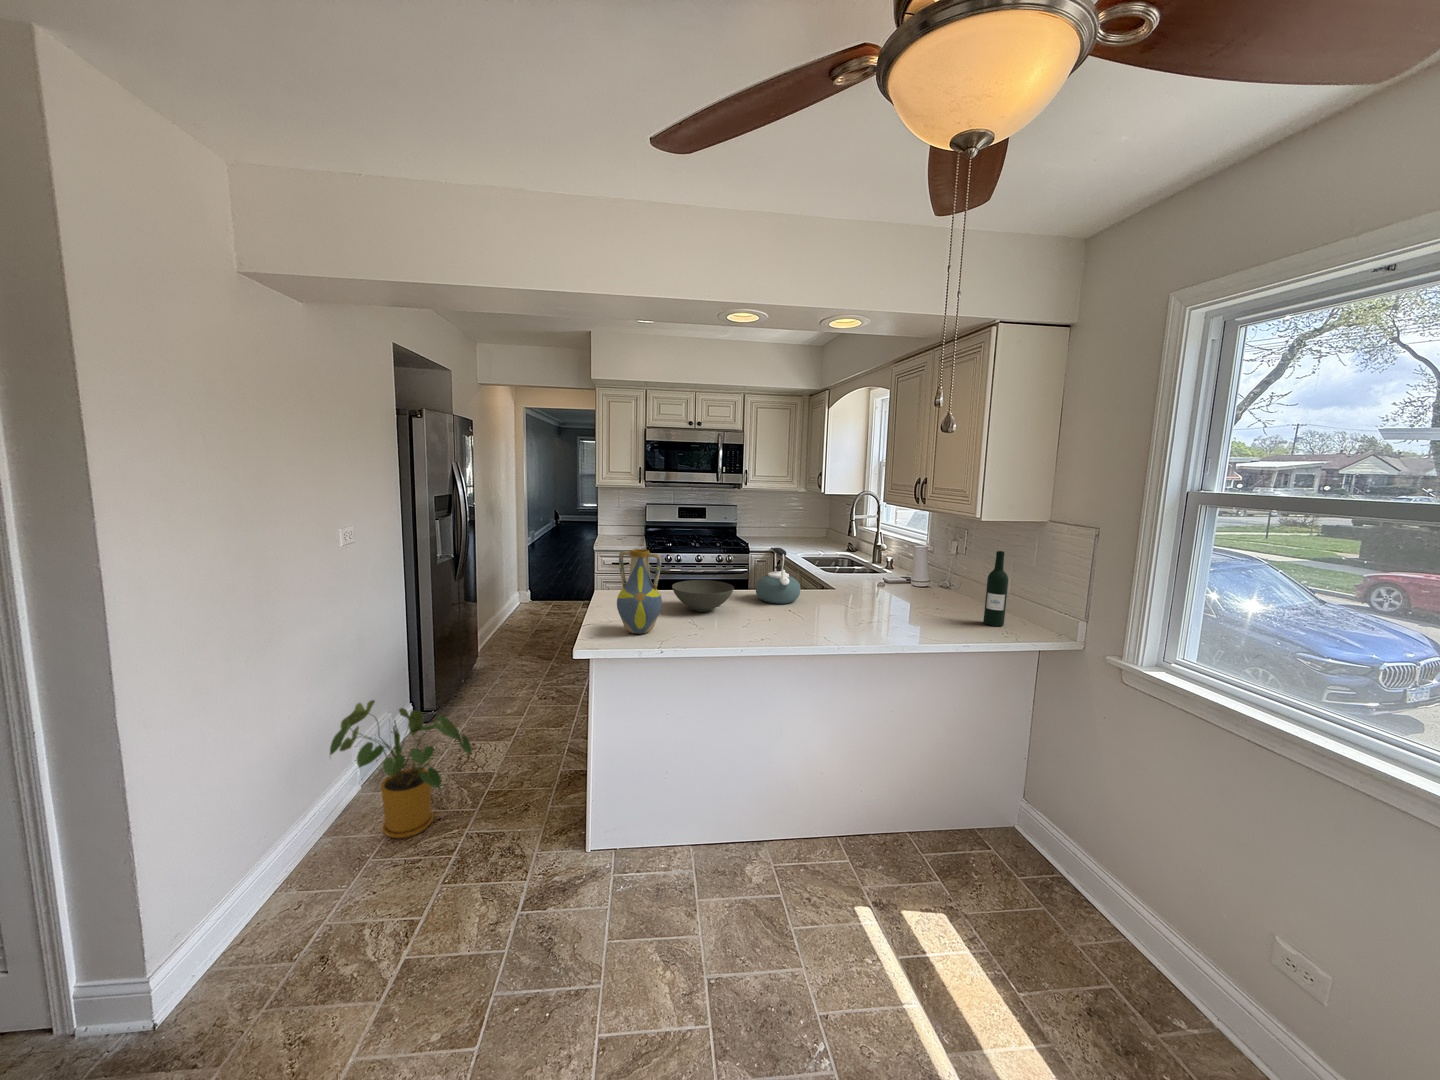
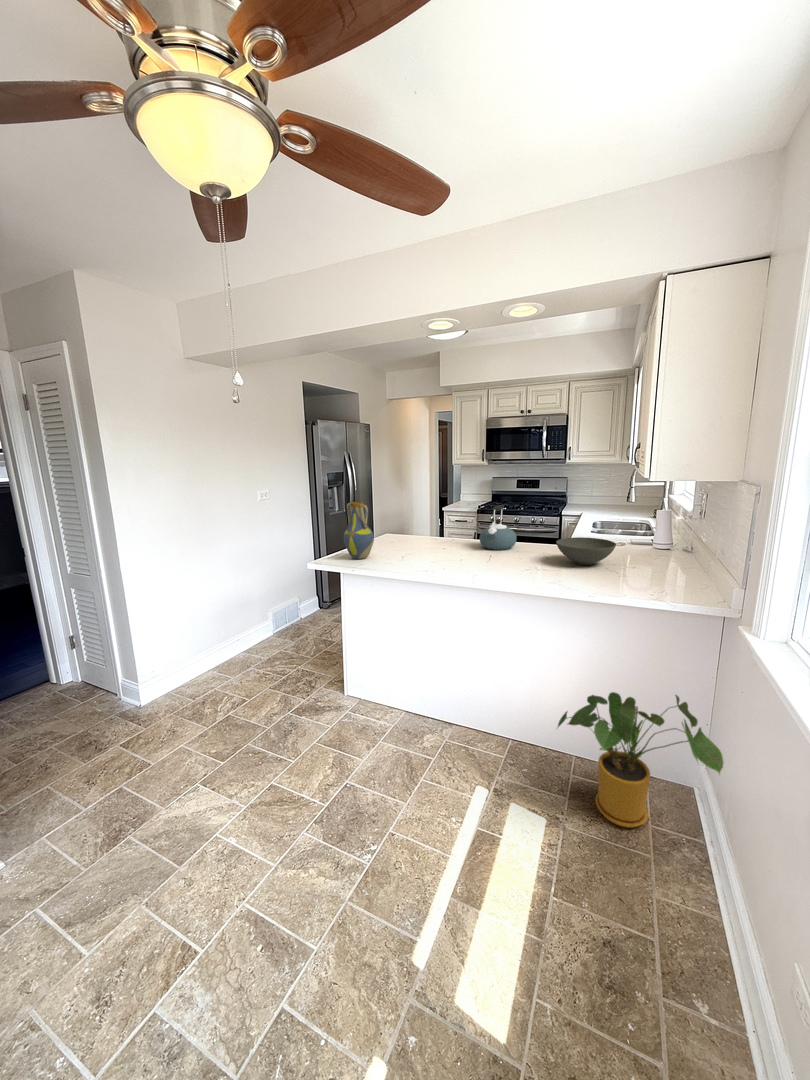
wine bottle: present [984,551,1008,626] -> none [656,506,682,582]
bowl: present [672,580,734,612] -> present [556,537,616,565]
house plant: present [330,700,471,838] -> present [558,692,724,828]

